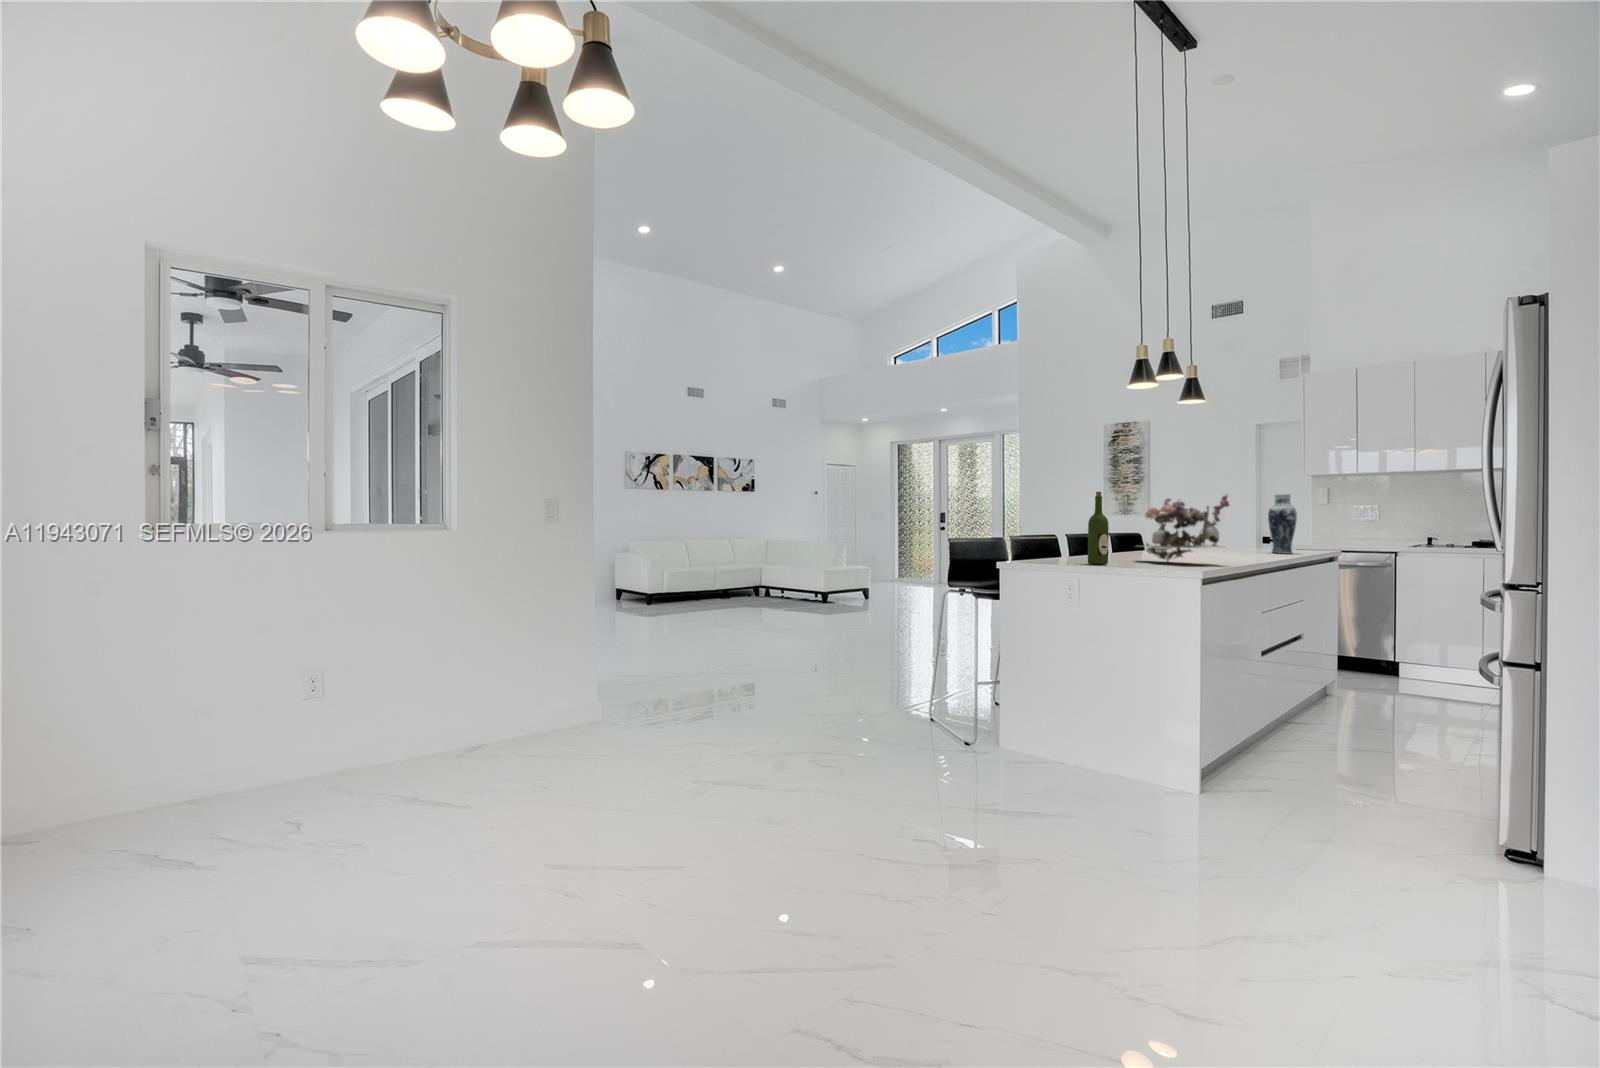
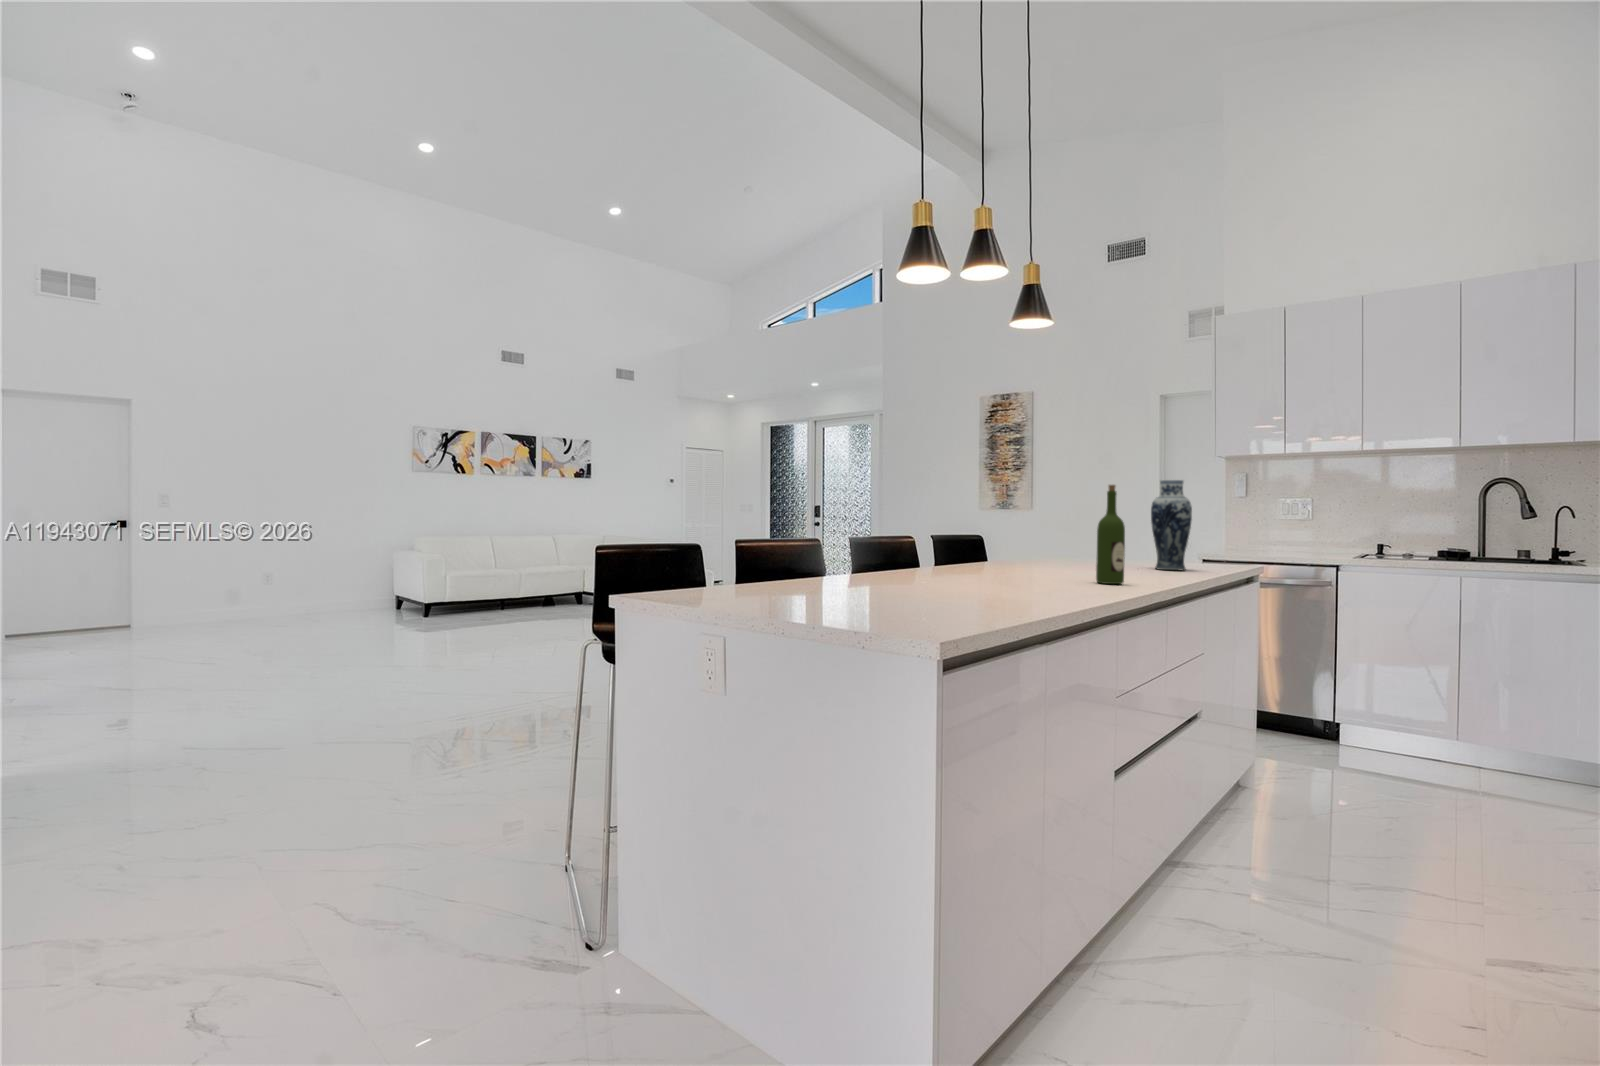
wine bottle: present [1088,492,1109,564] -> present [1096,485,1125,584]
flower arrangement: present [1143,495,1229,561] -> none [867,467,1036,598]

